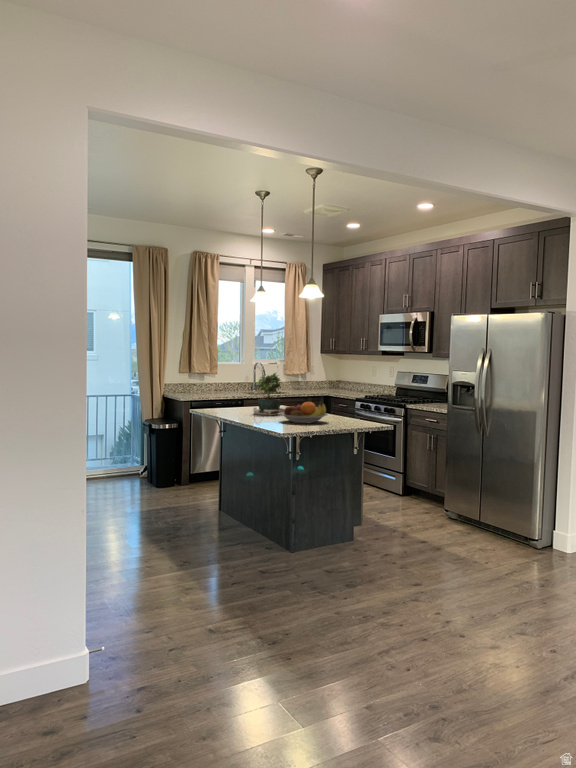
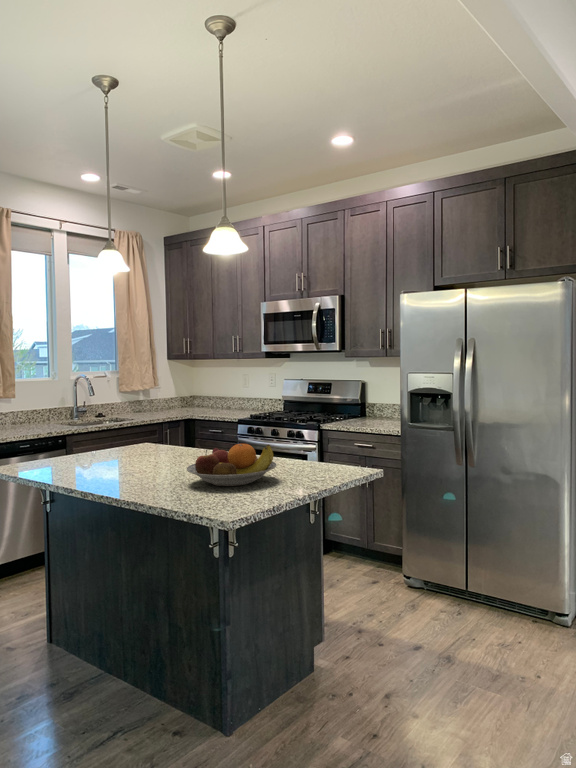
potted plant: present [253,373,285,415] -> none [114,391,173,475]

